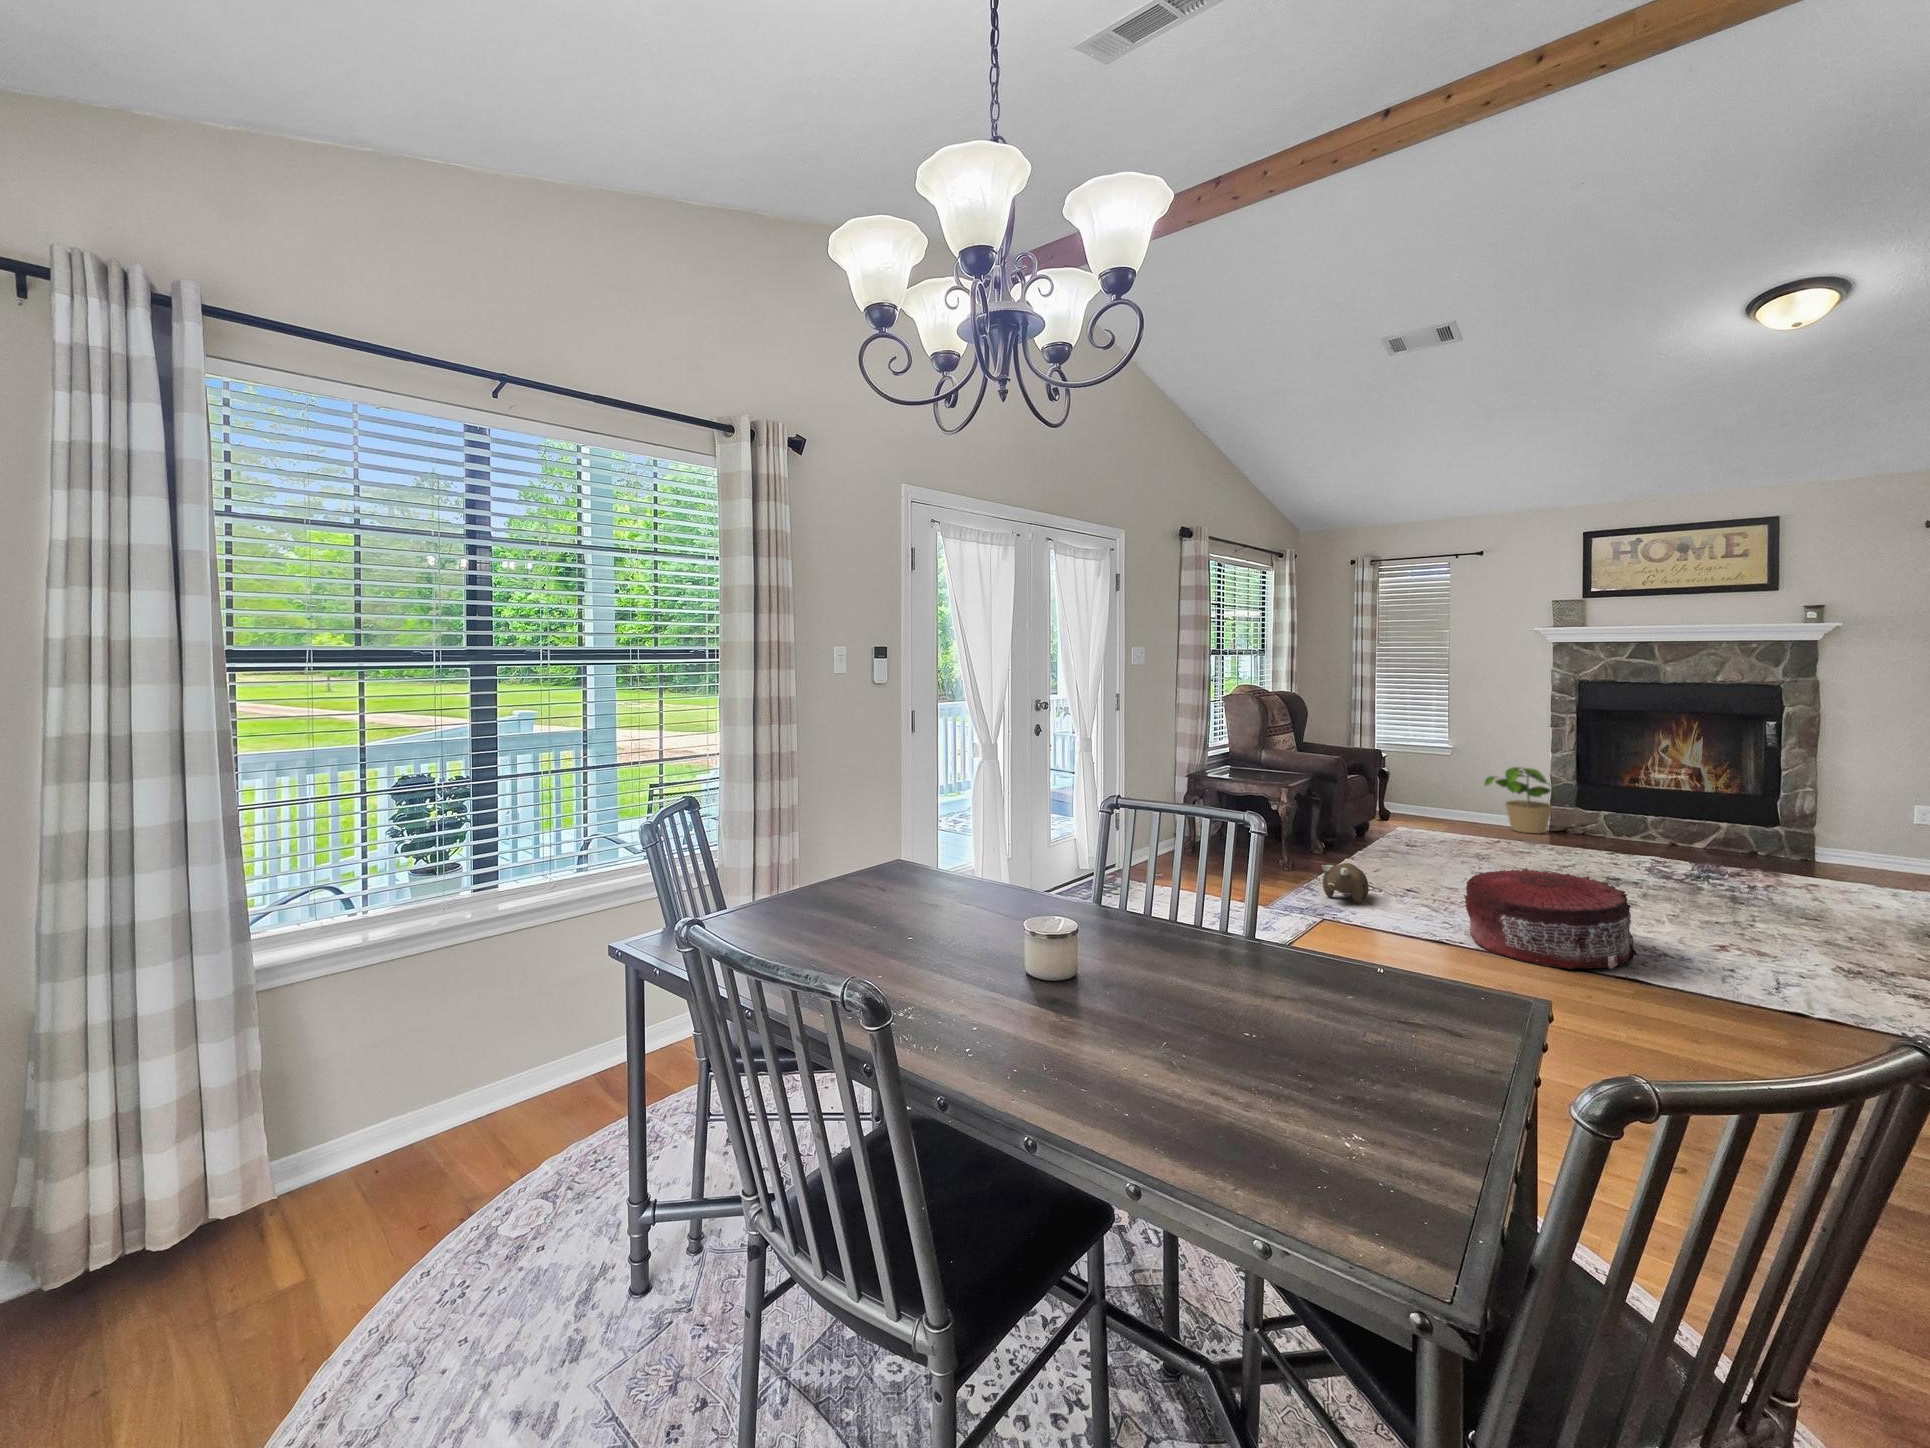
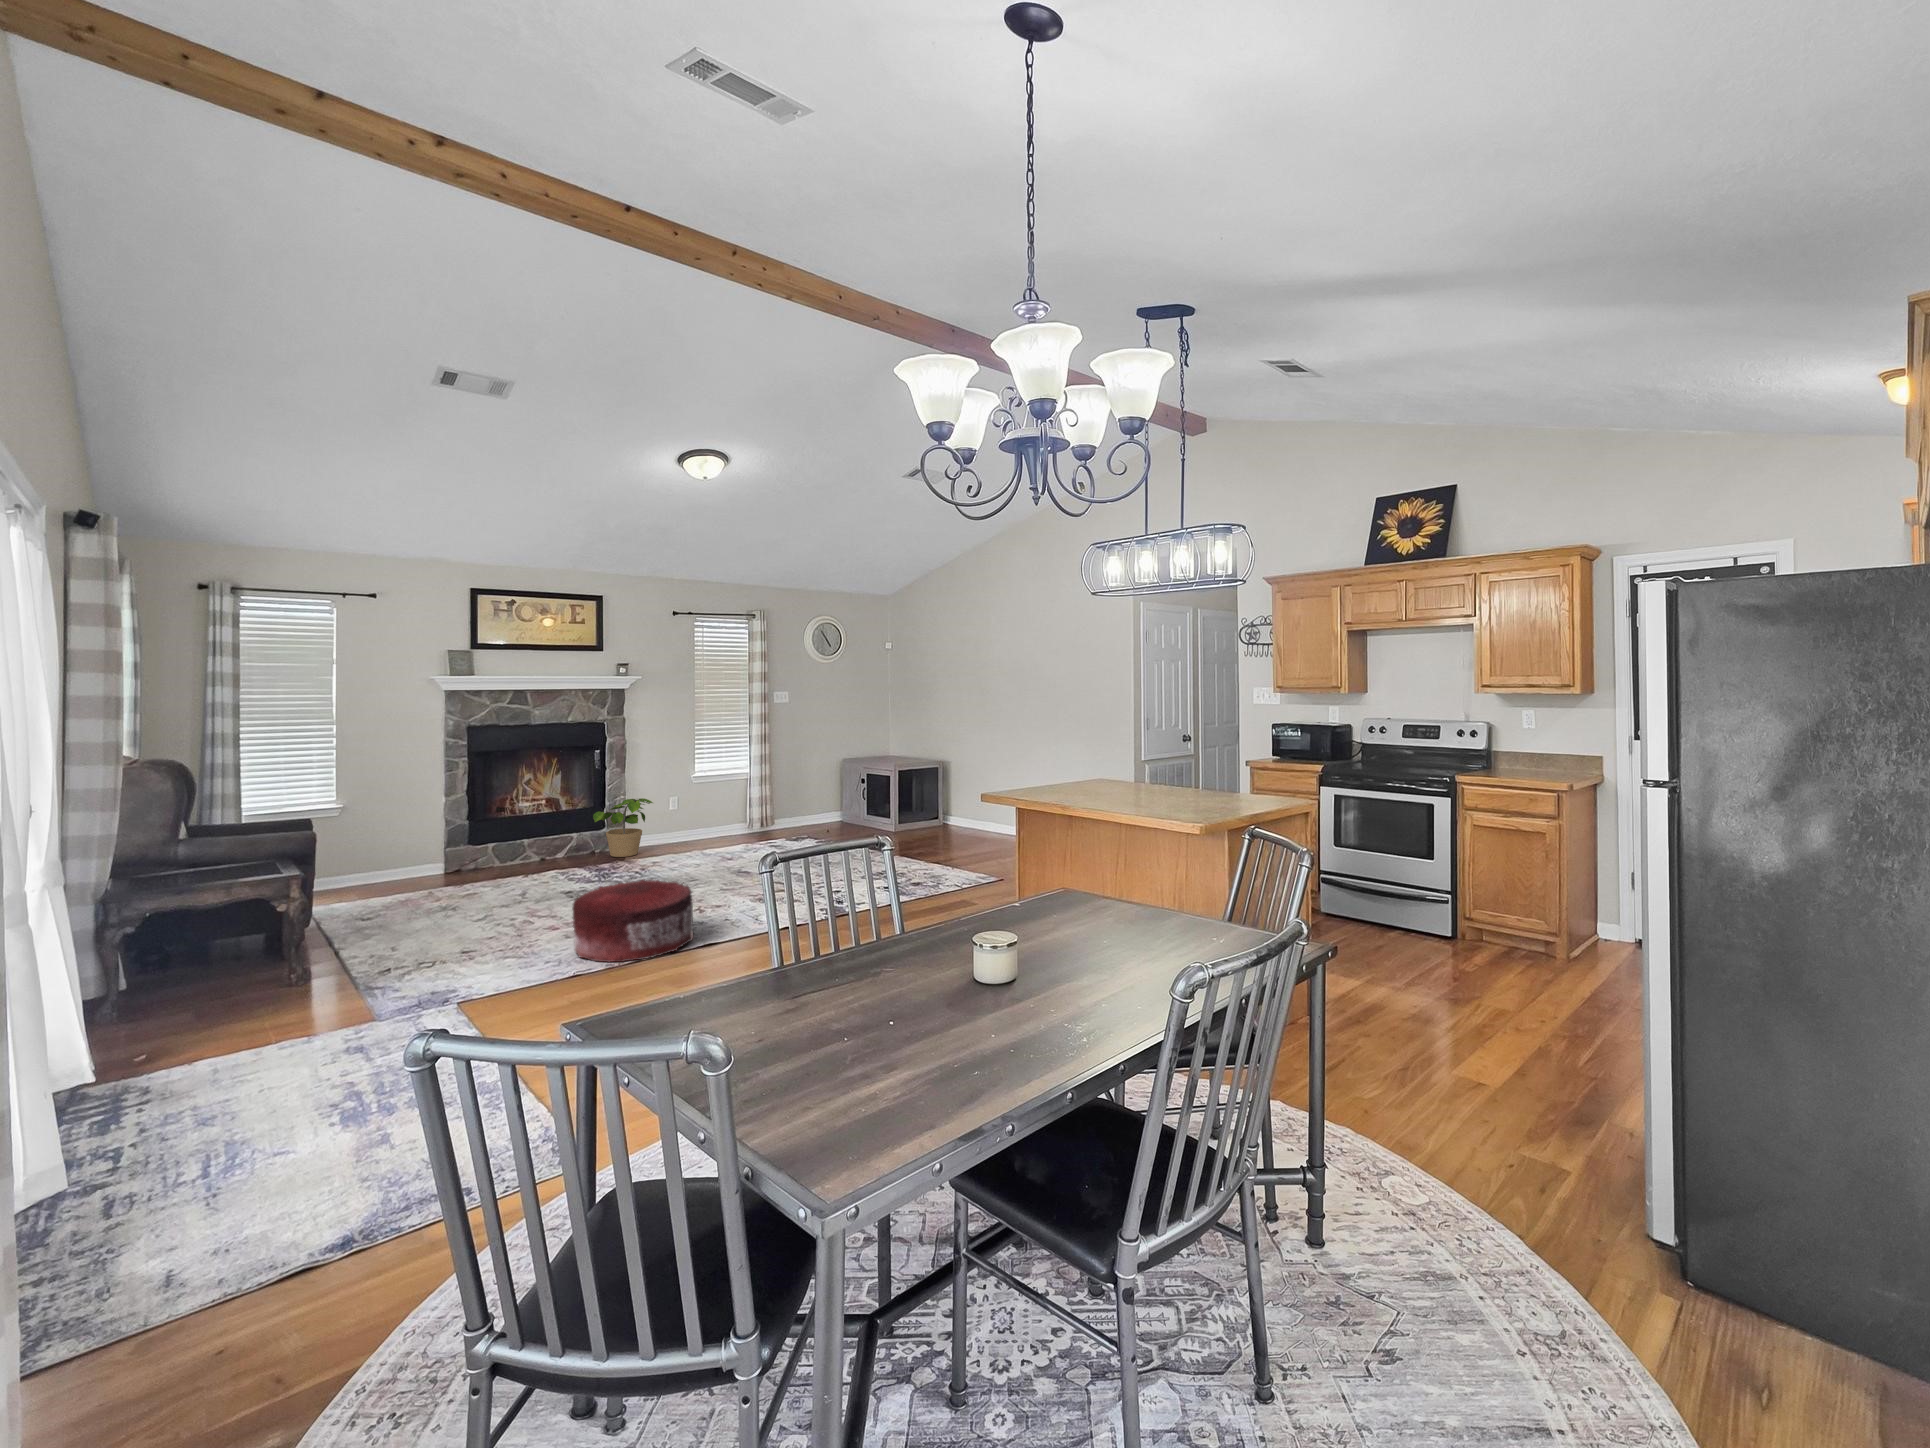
potted plant: present [1485,767,1556,833] -> present [593,798,653,857]
plush toy: present [1322,863,1369,904] -> none [401,934,454,980]

